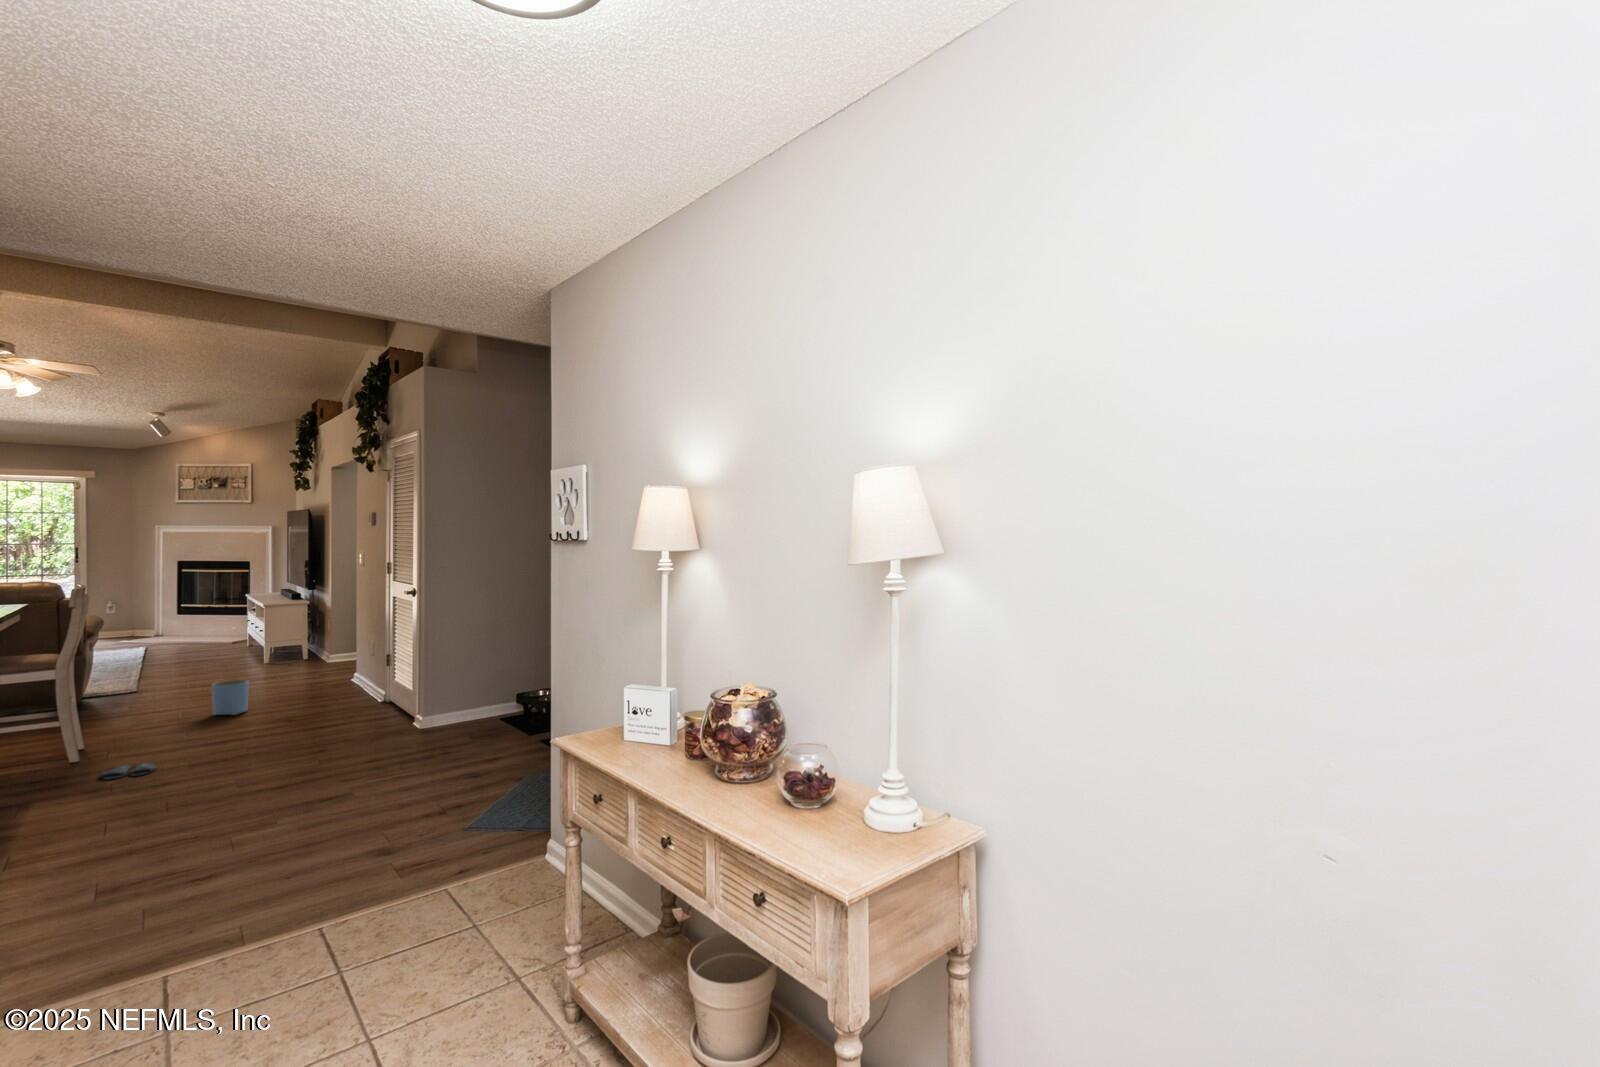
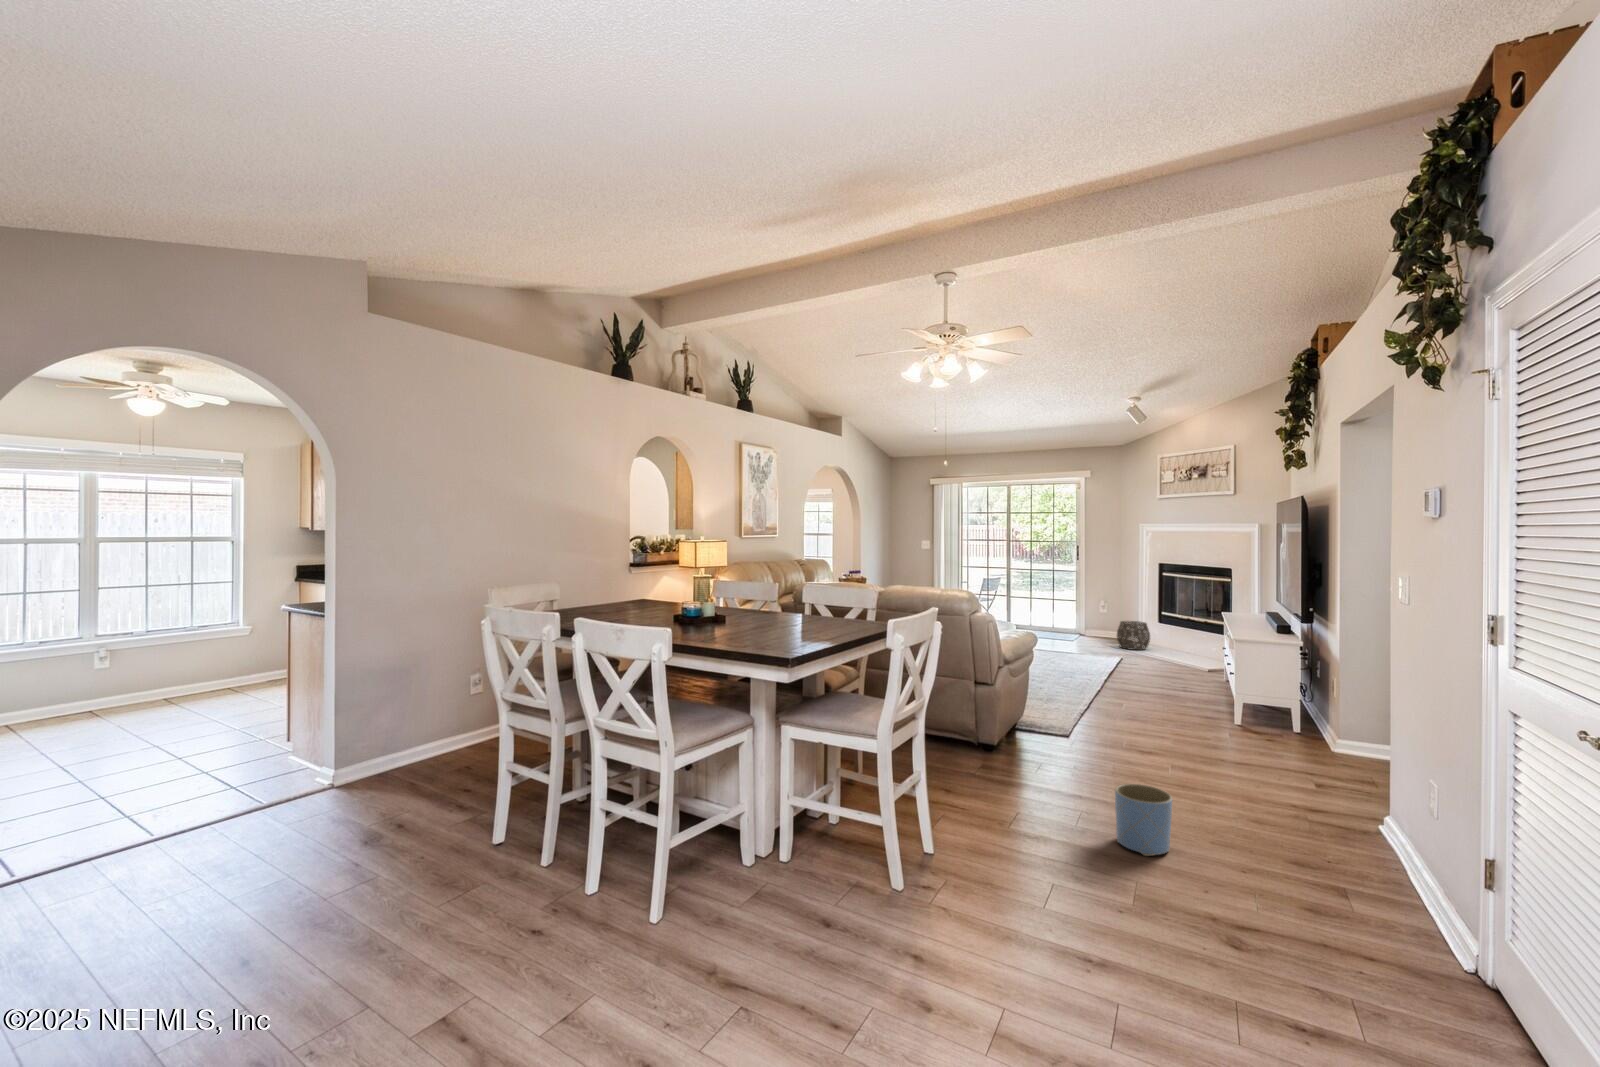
woven basket: none [135,613,172,639] -> present [1117,621,1150,650]
slippers: present [101,763,157,780] -> none [874,945,961,1008]

